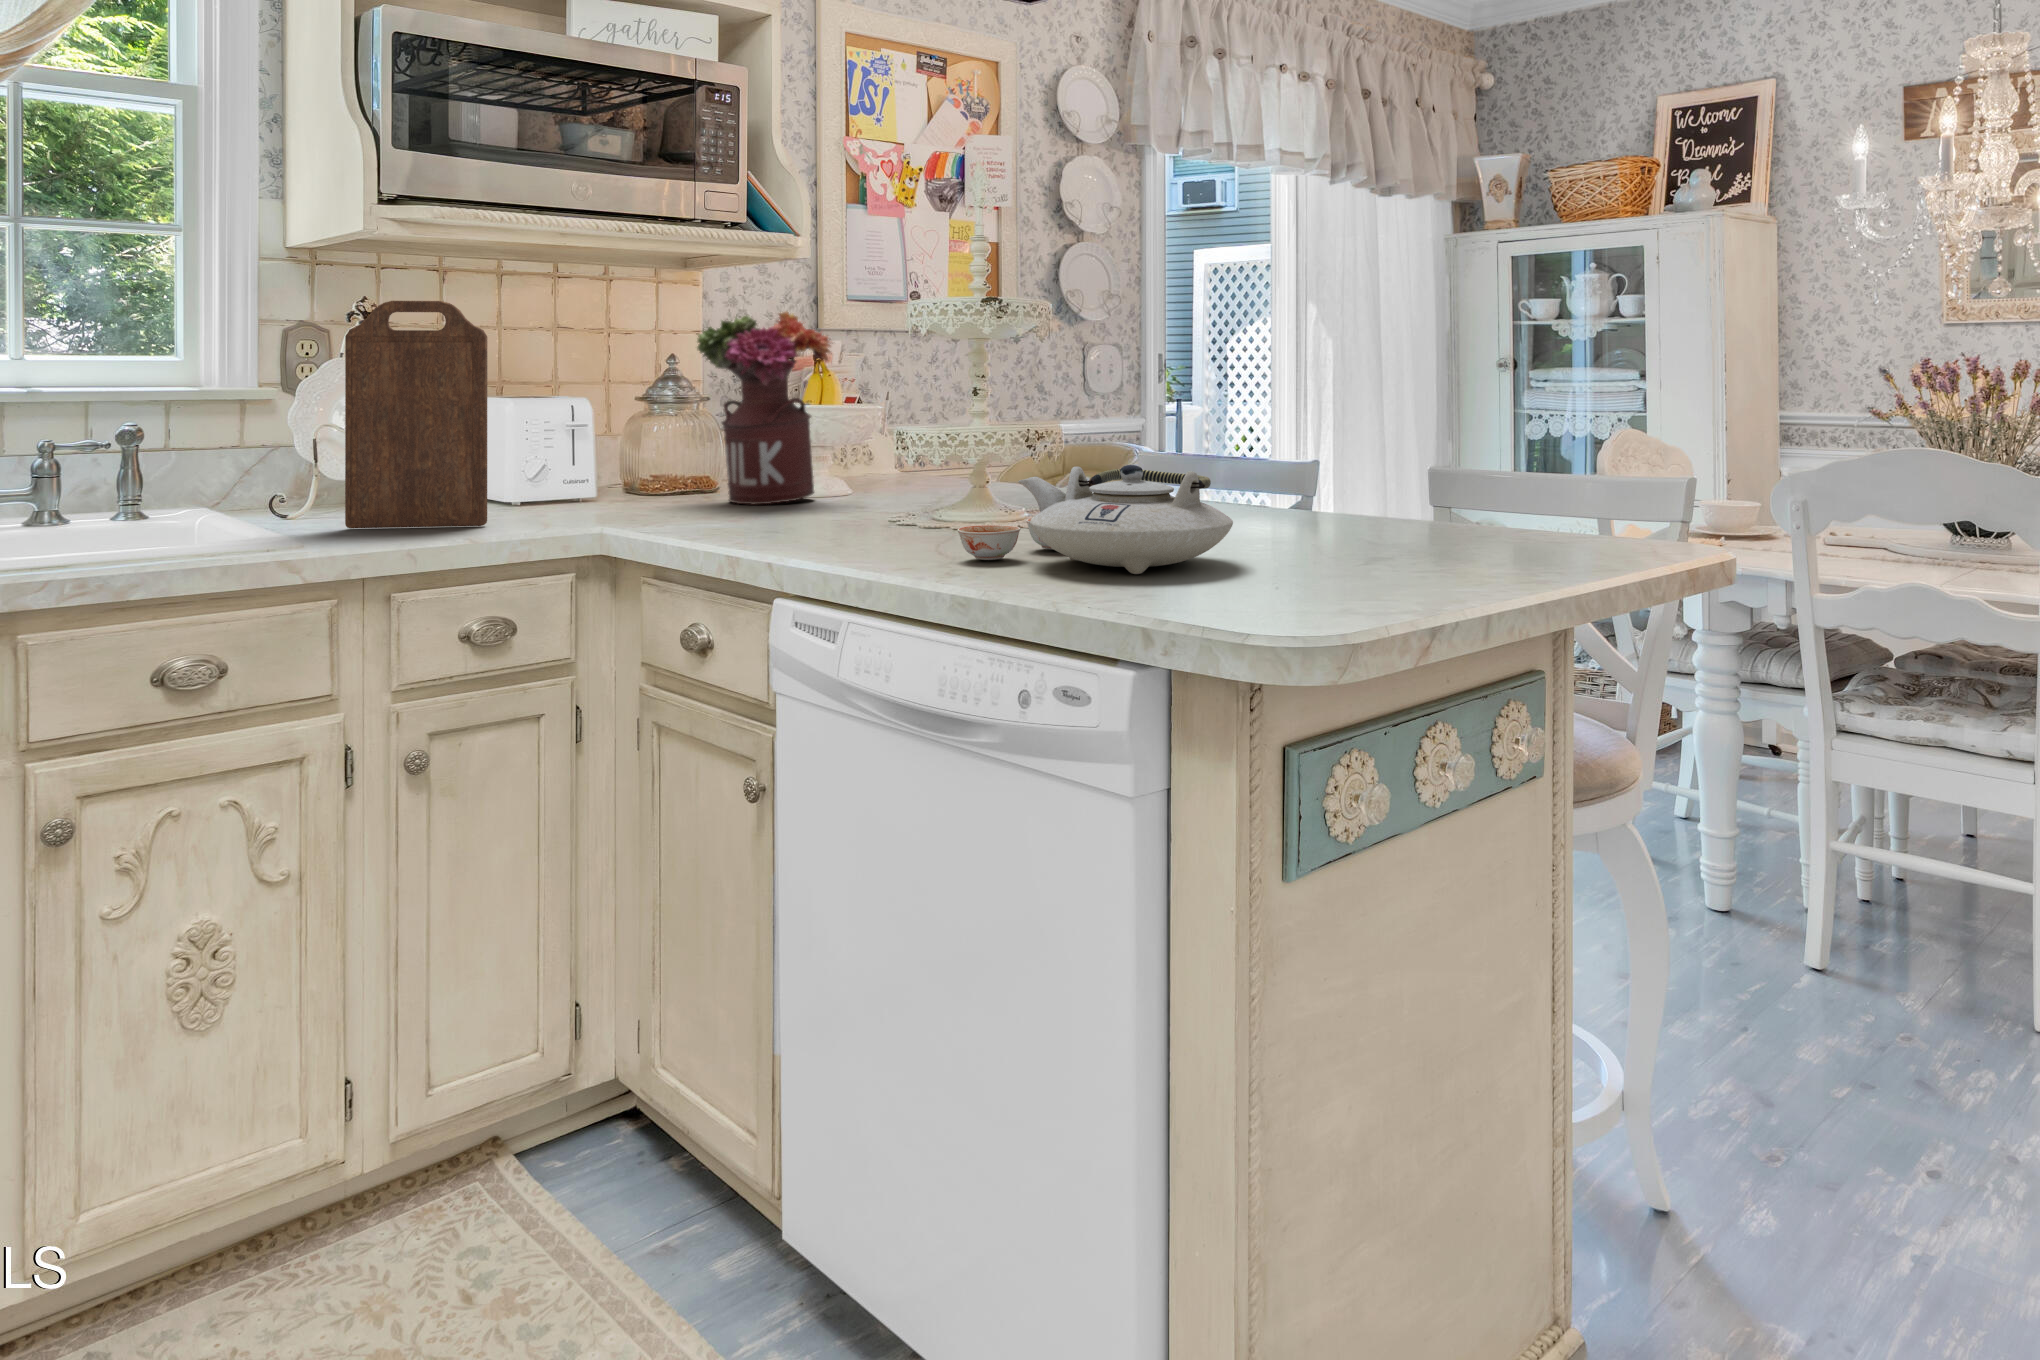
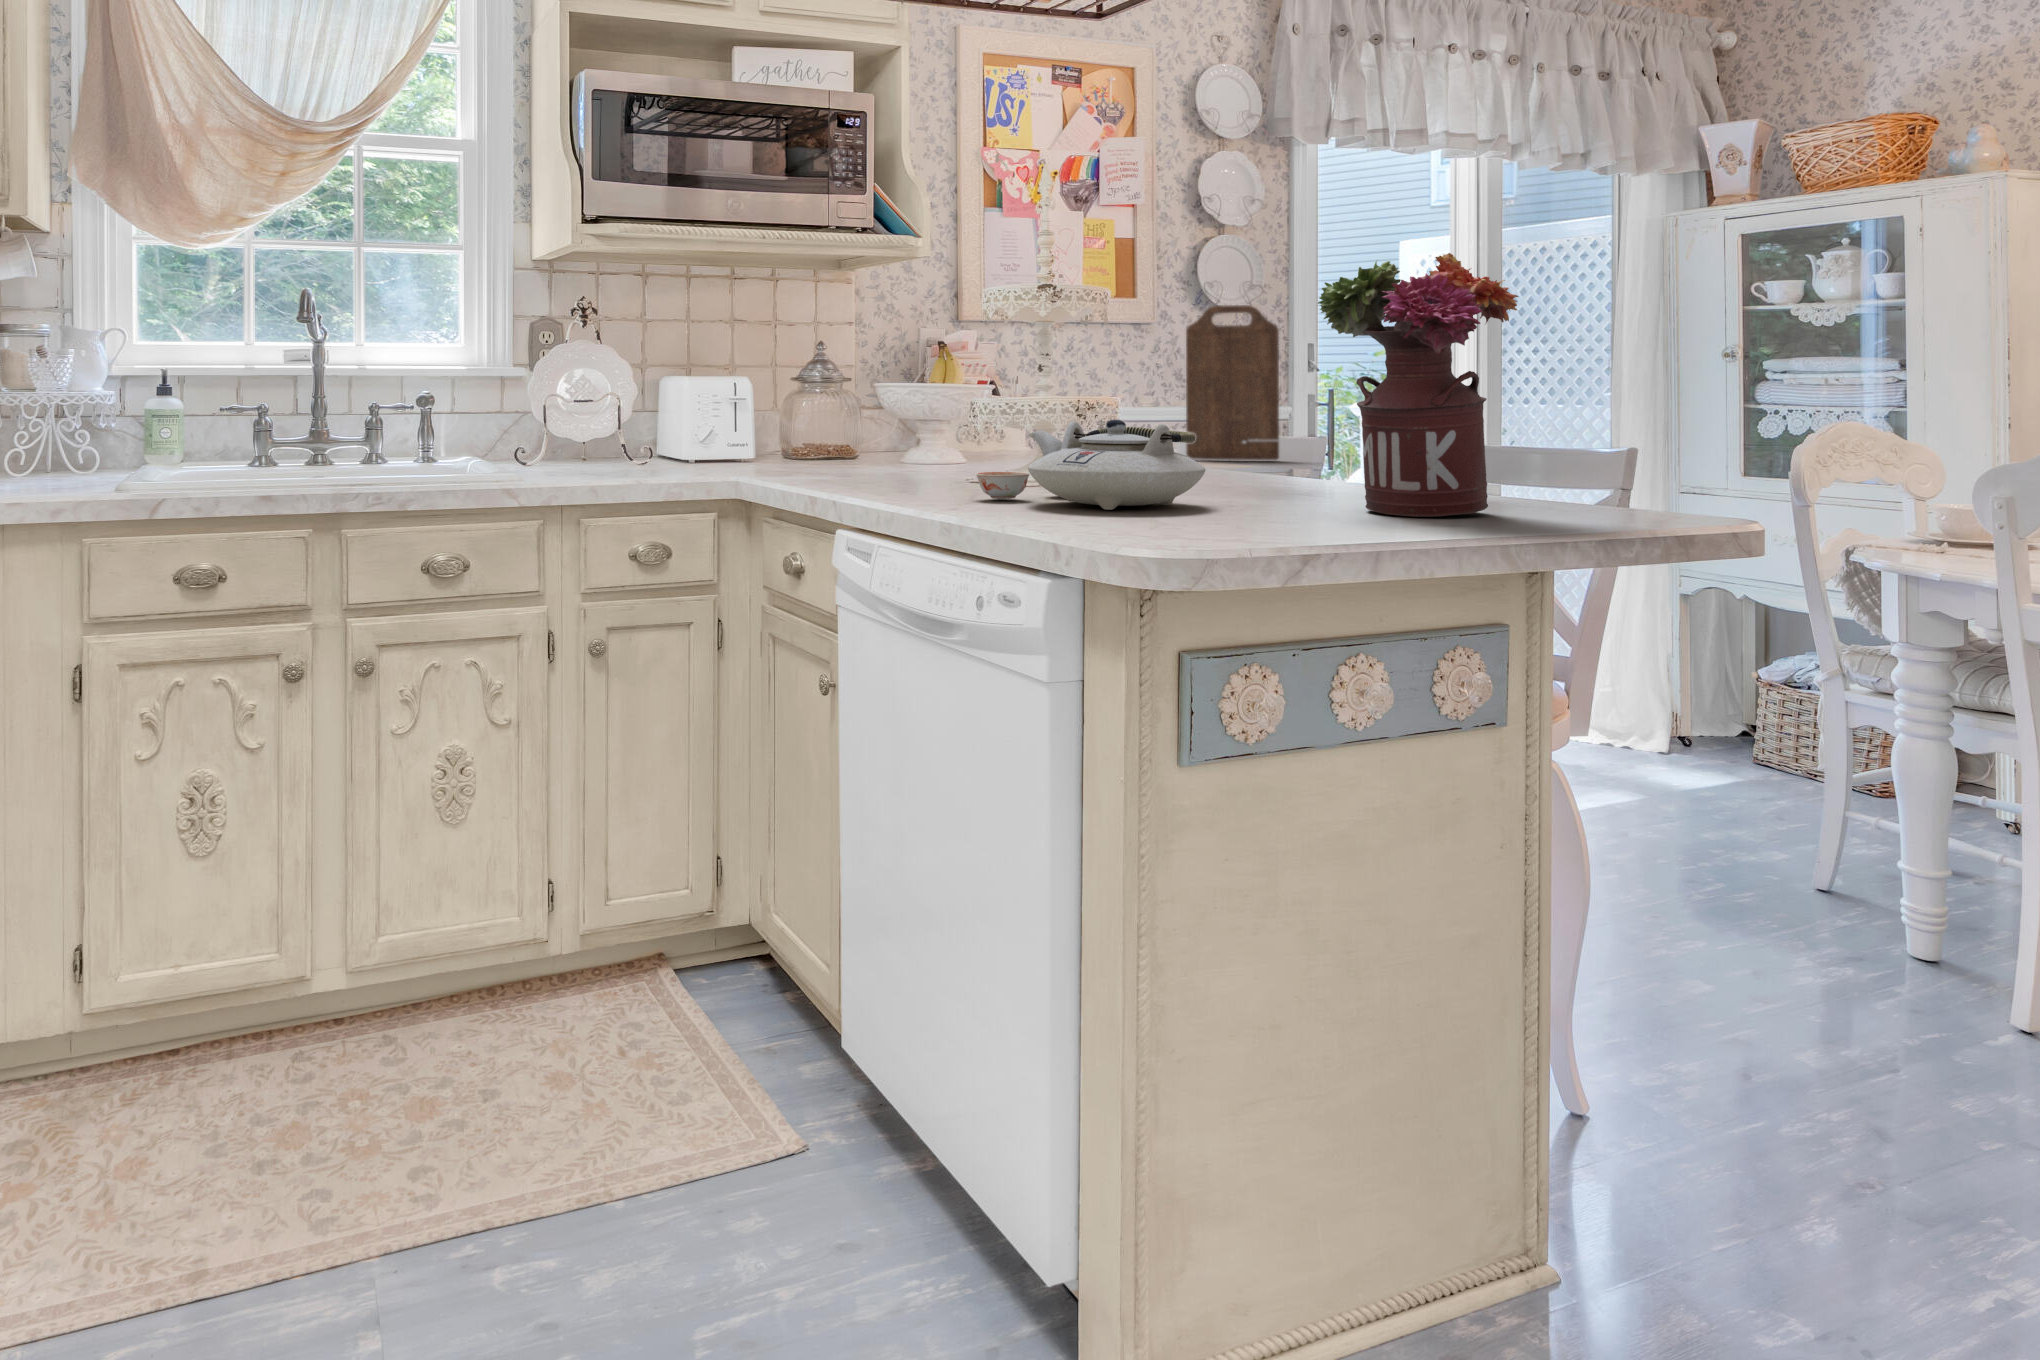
cutting board: present [345,301,487,528] -> present [1186,305,1279,460]
flower arrangement: present [697,312,831,504] -> present [1318,253,1519,517]

